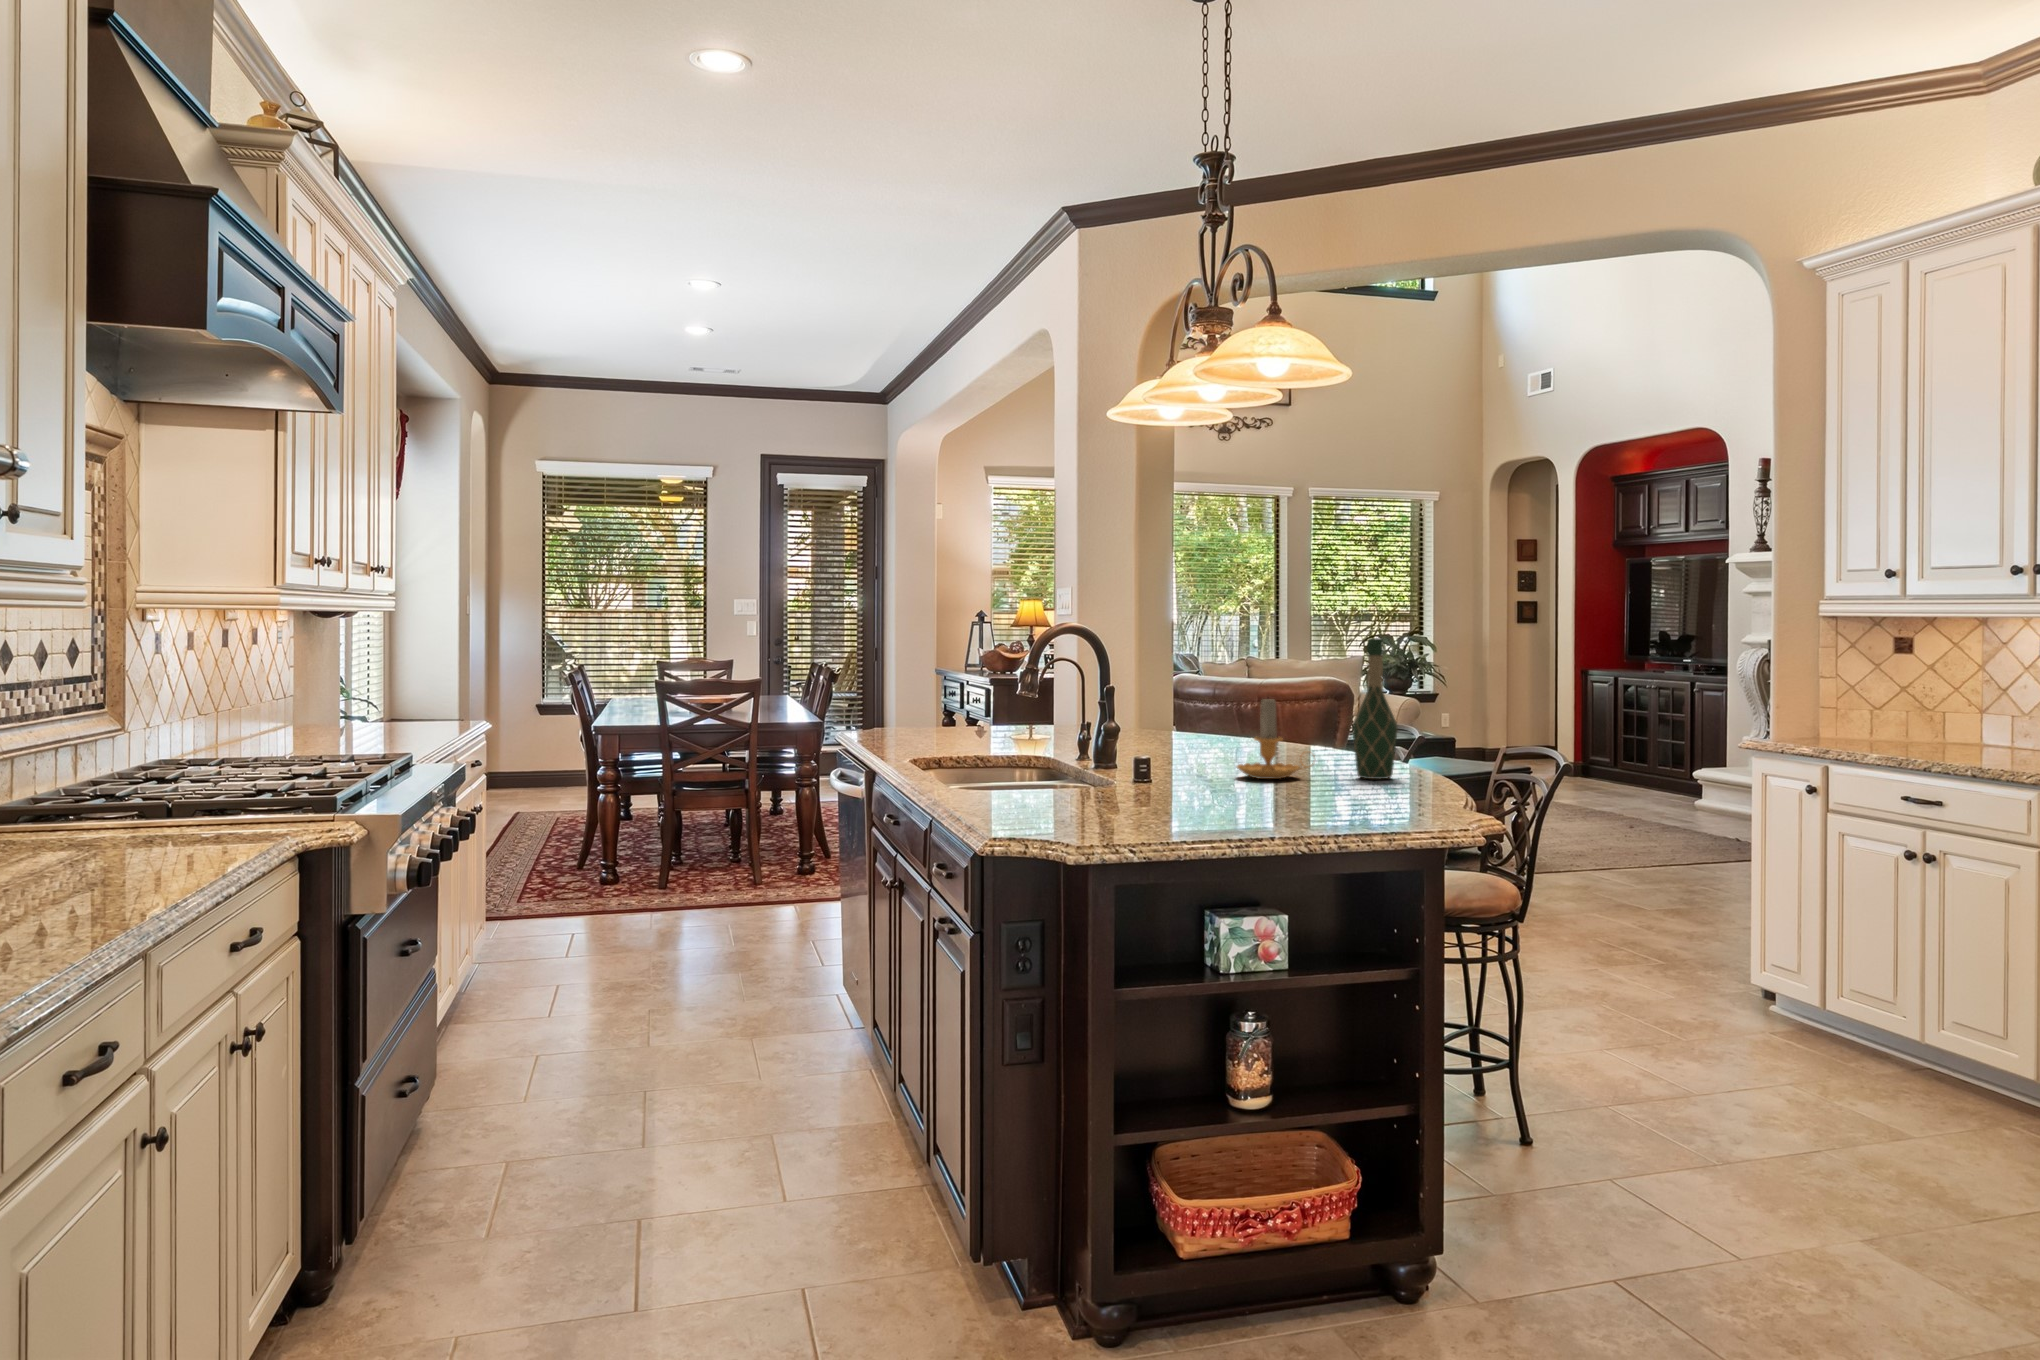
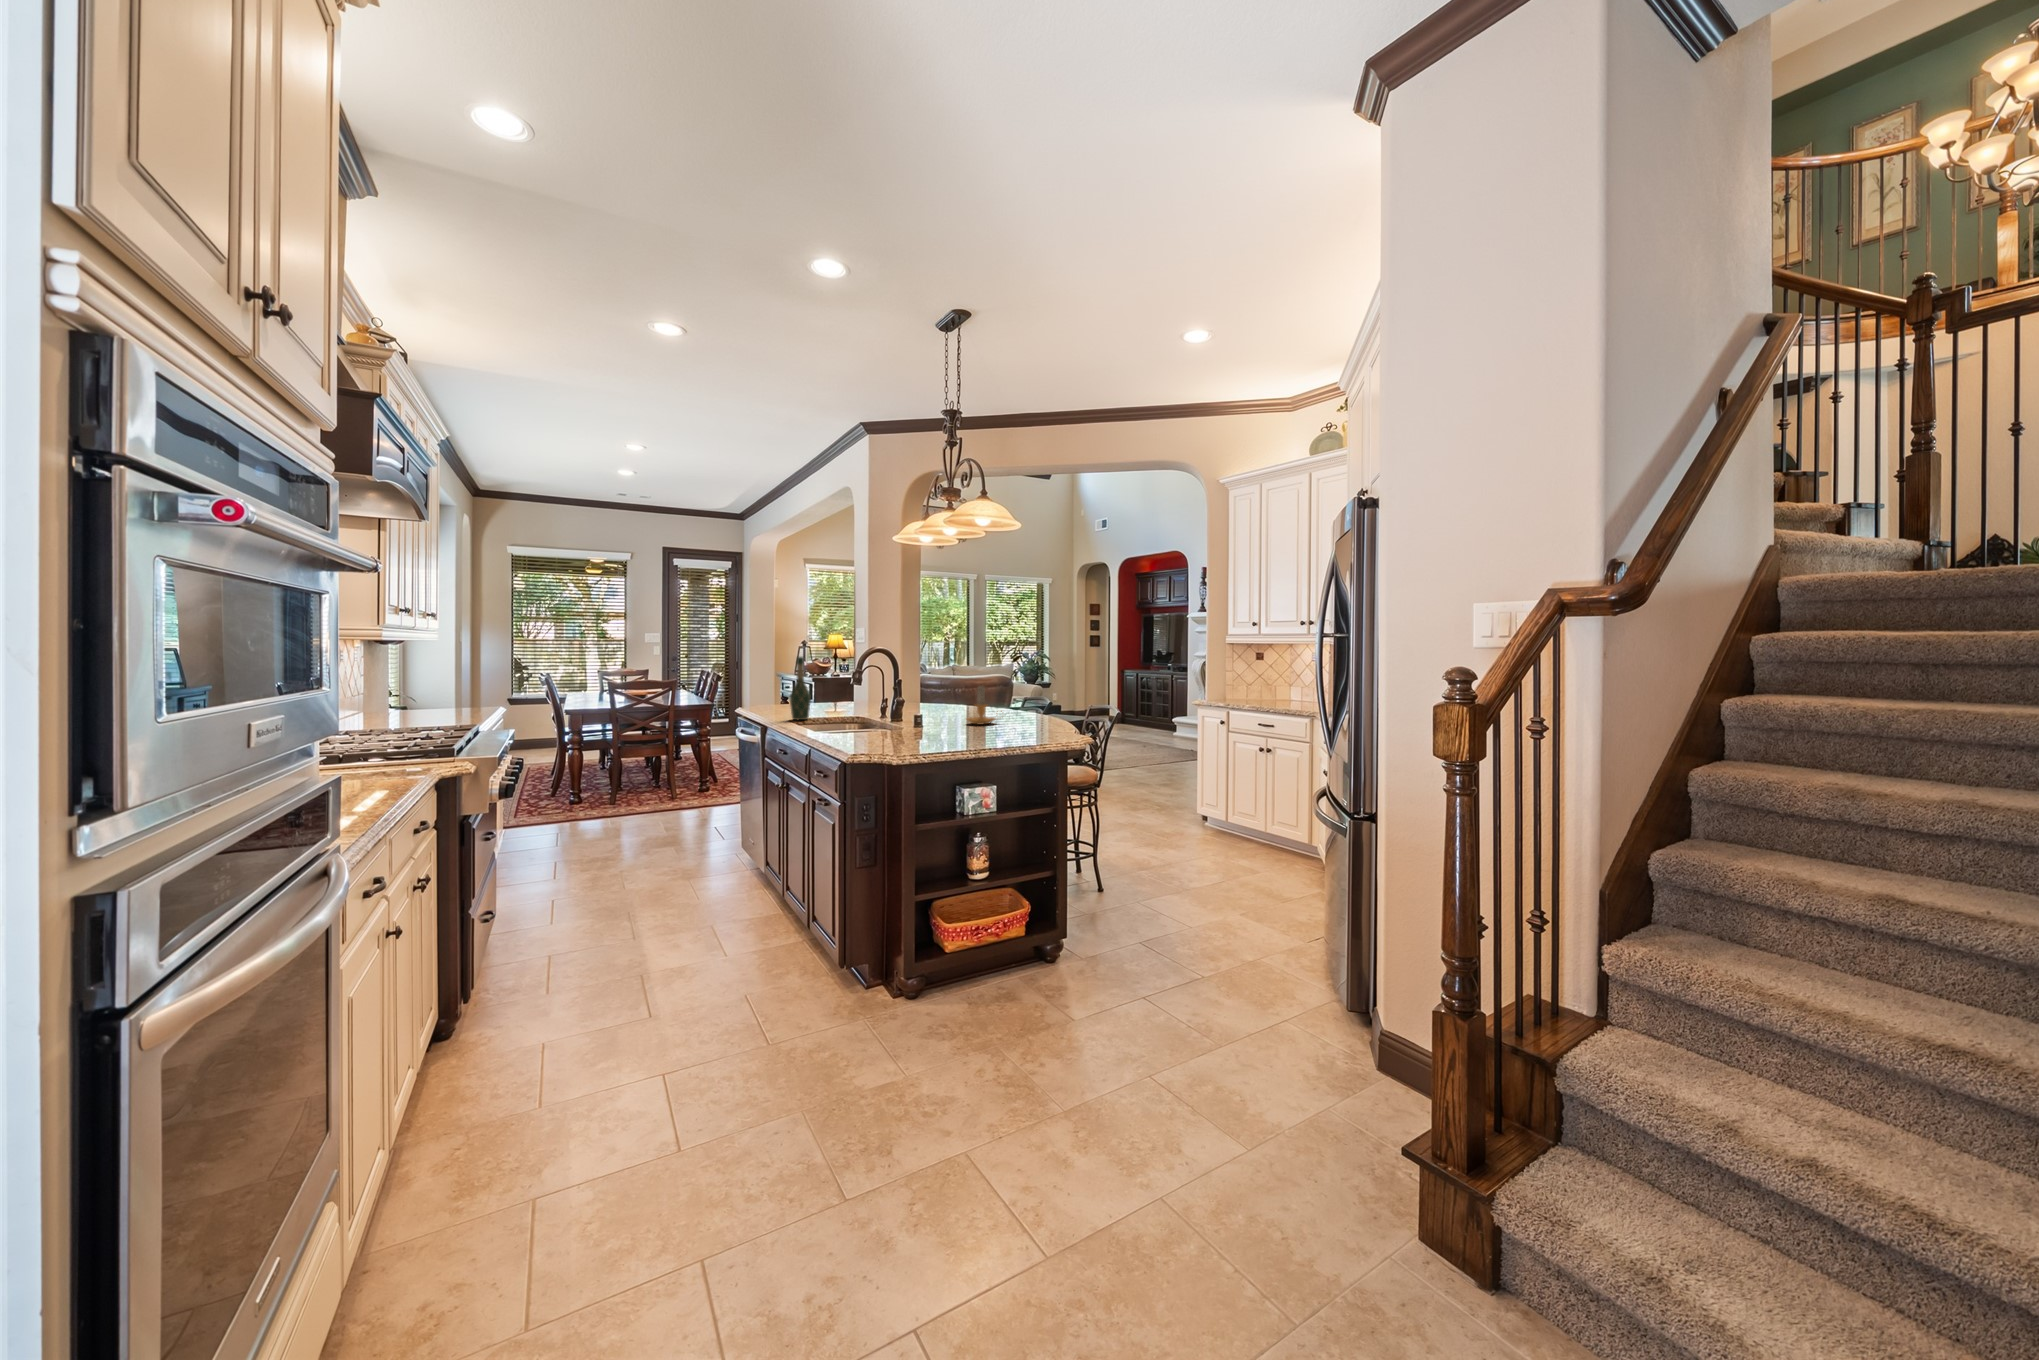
wine bottle: present [1352,638,1398,779] -> present [790,657,811,720]

